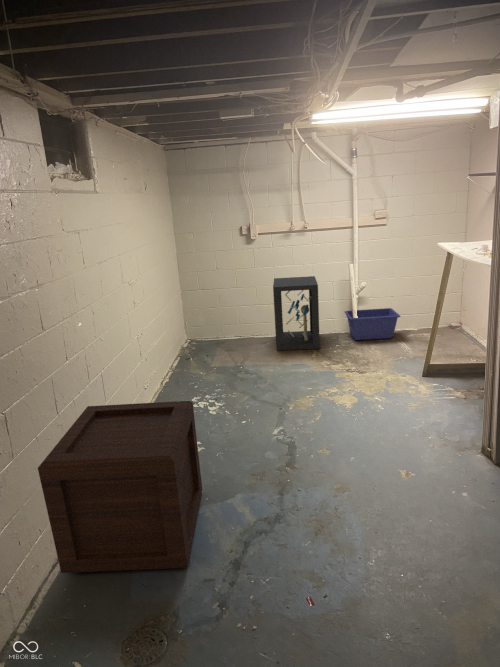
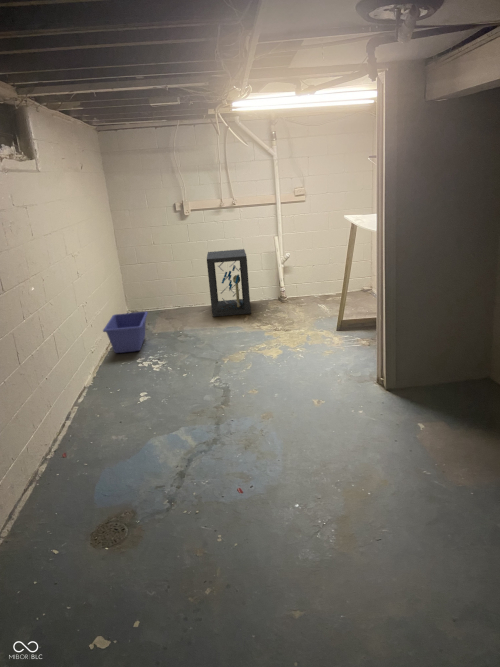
storage bin: present [345,308,400,340] -> present [103,312,148,353]
wooden crate: present [38,401,202,573] -> none [8,350,150,494]

